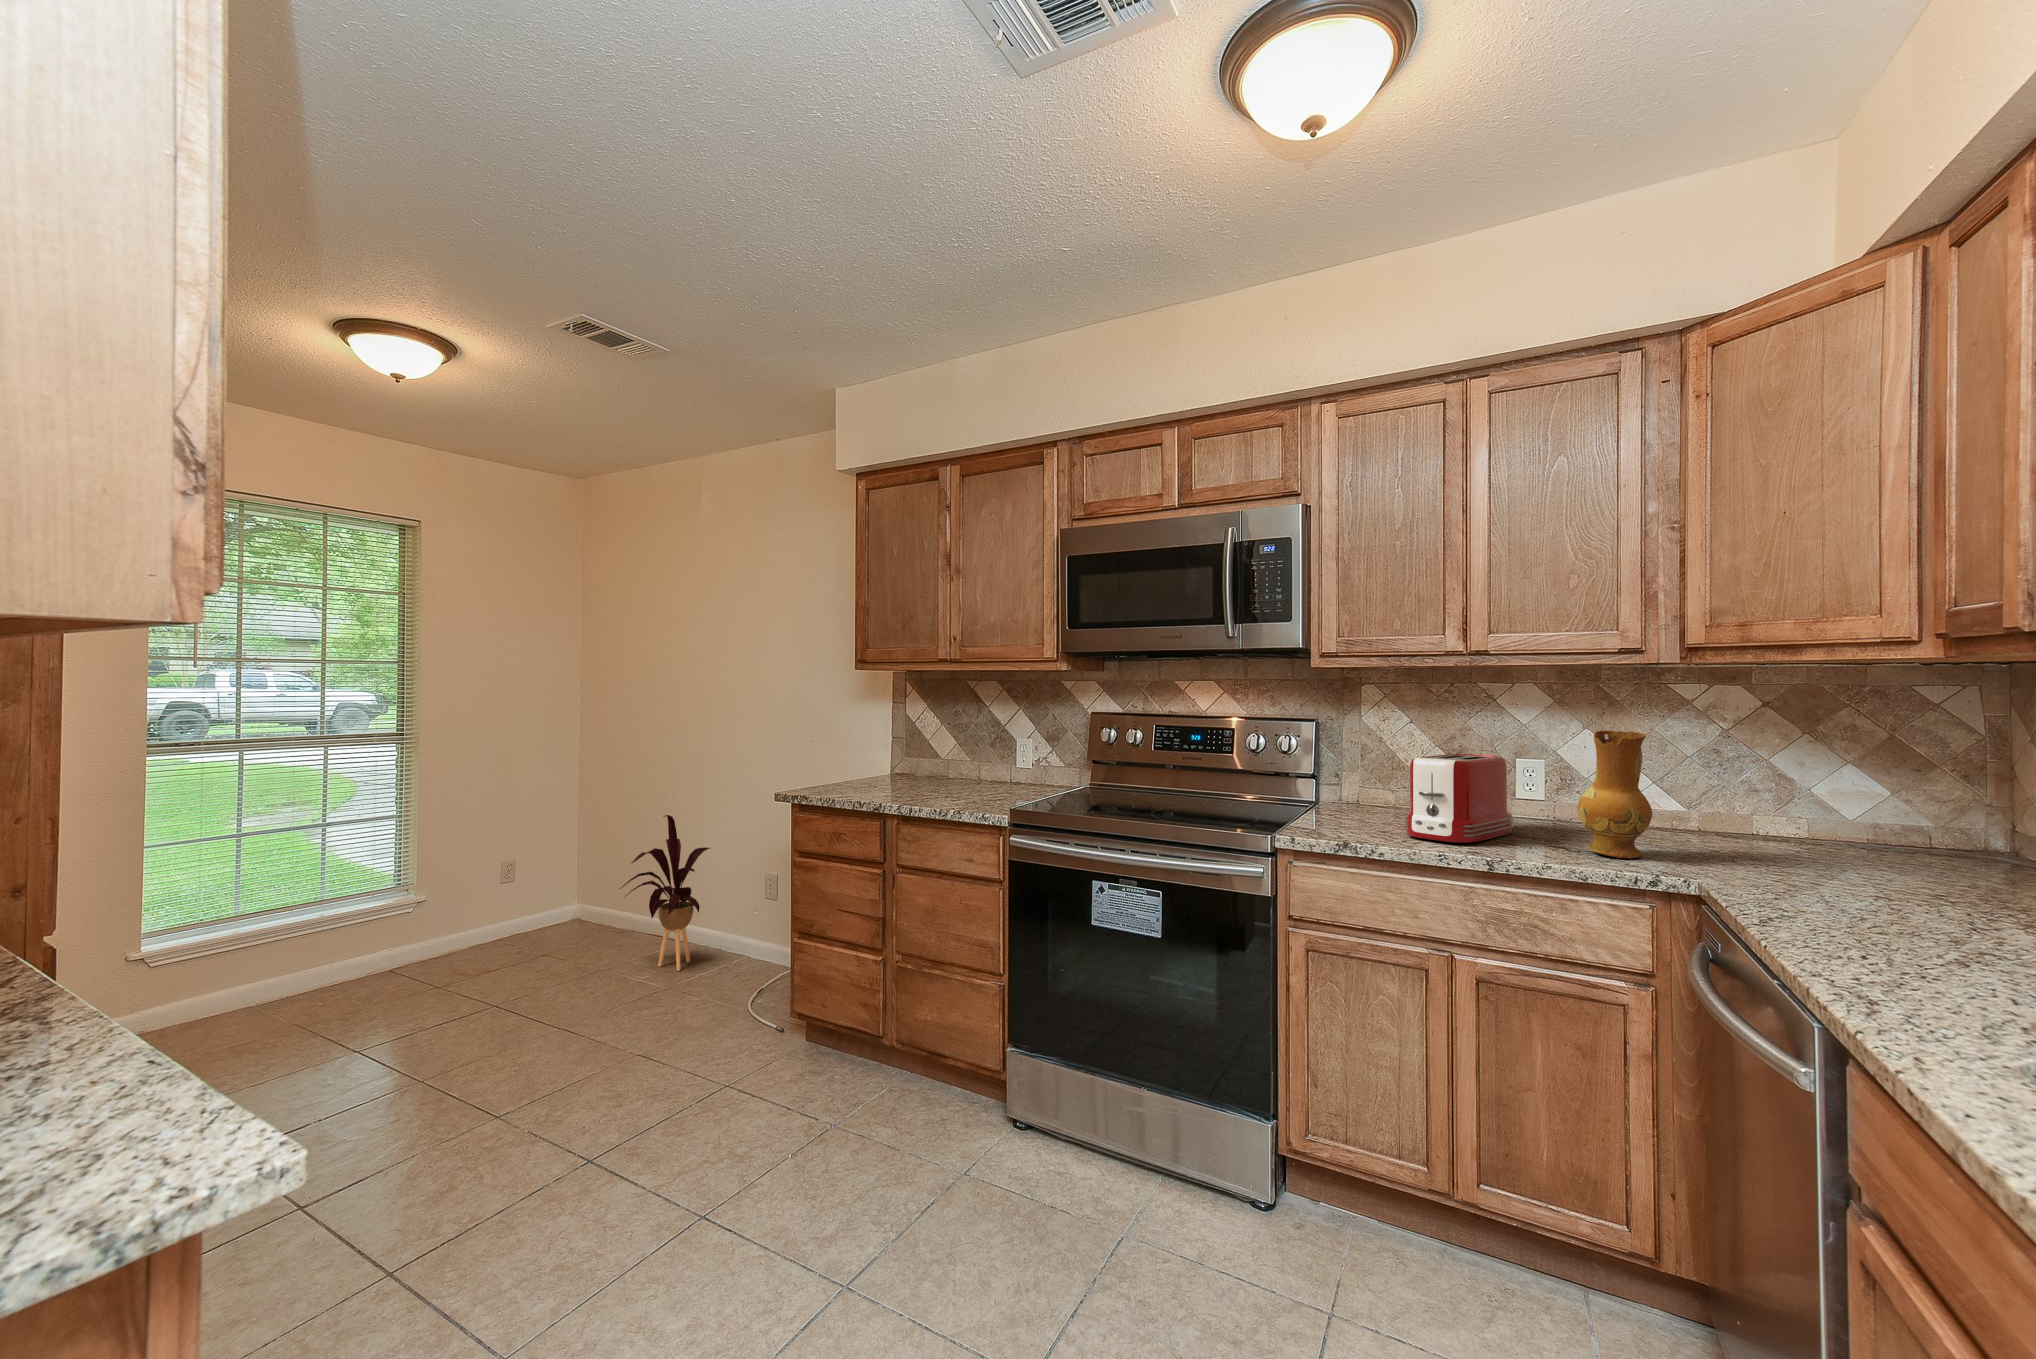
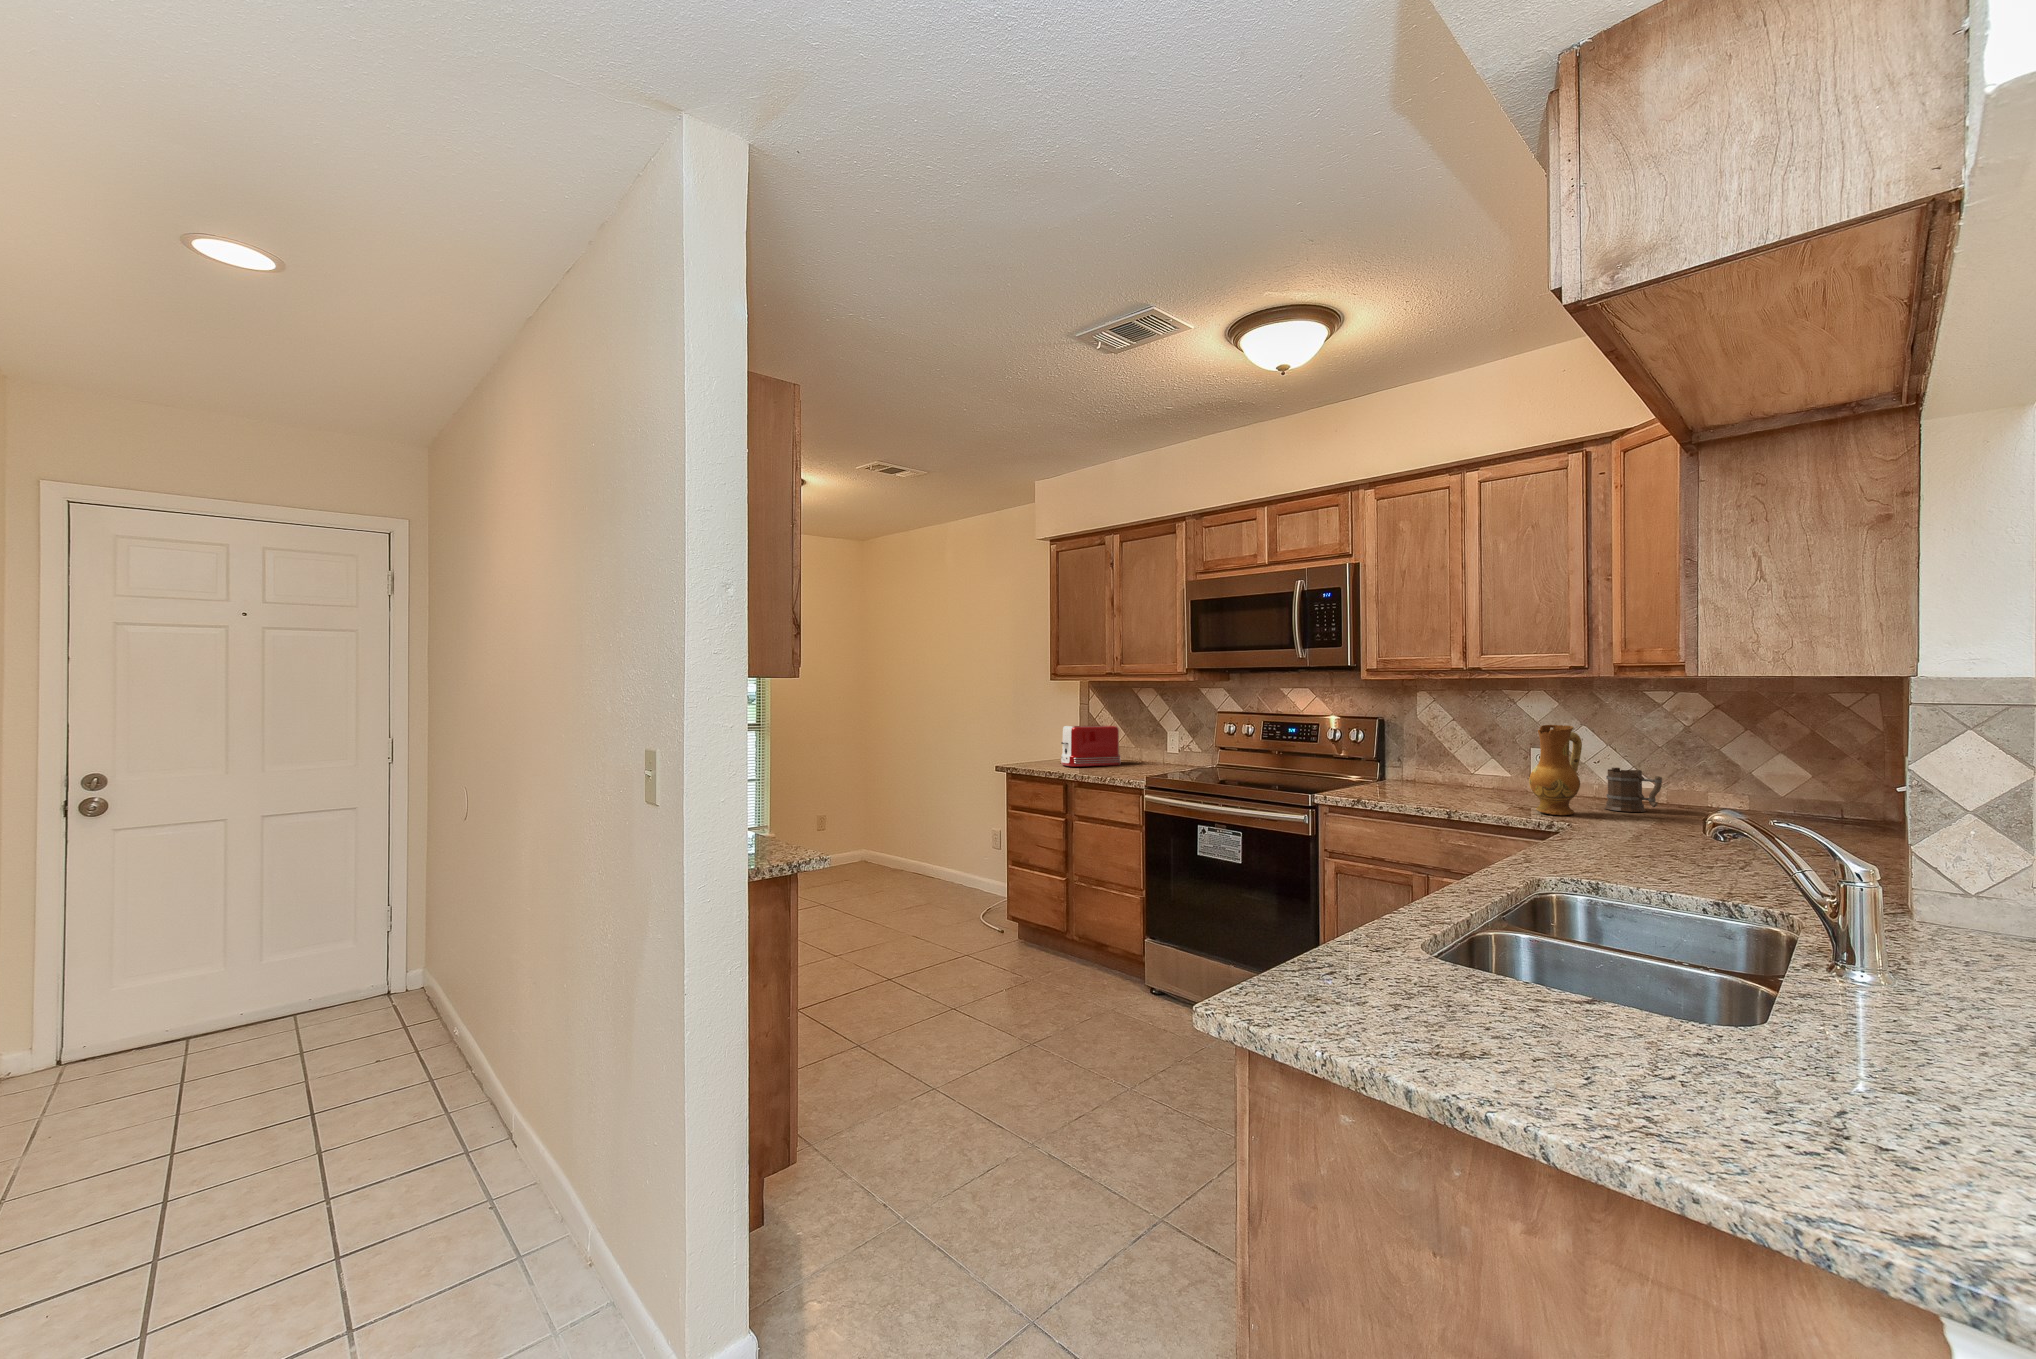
toaster: present [1404,754,1513,843] -> present [1061,726,1121,767]
mug: none [1648,786,1735,847] -> present [1604,768,1662,812]
house plant: present [620,815,710,971] -> none [896,783,958,895]

